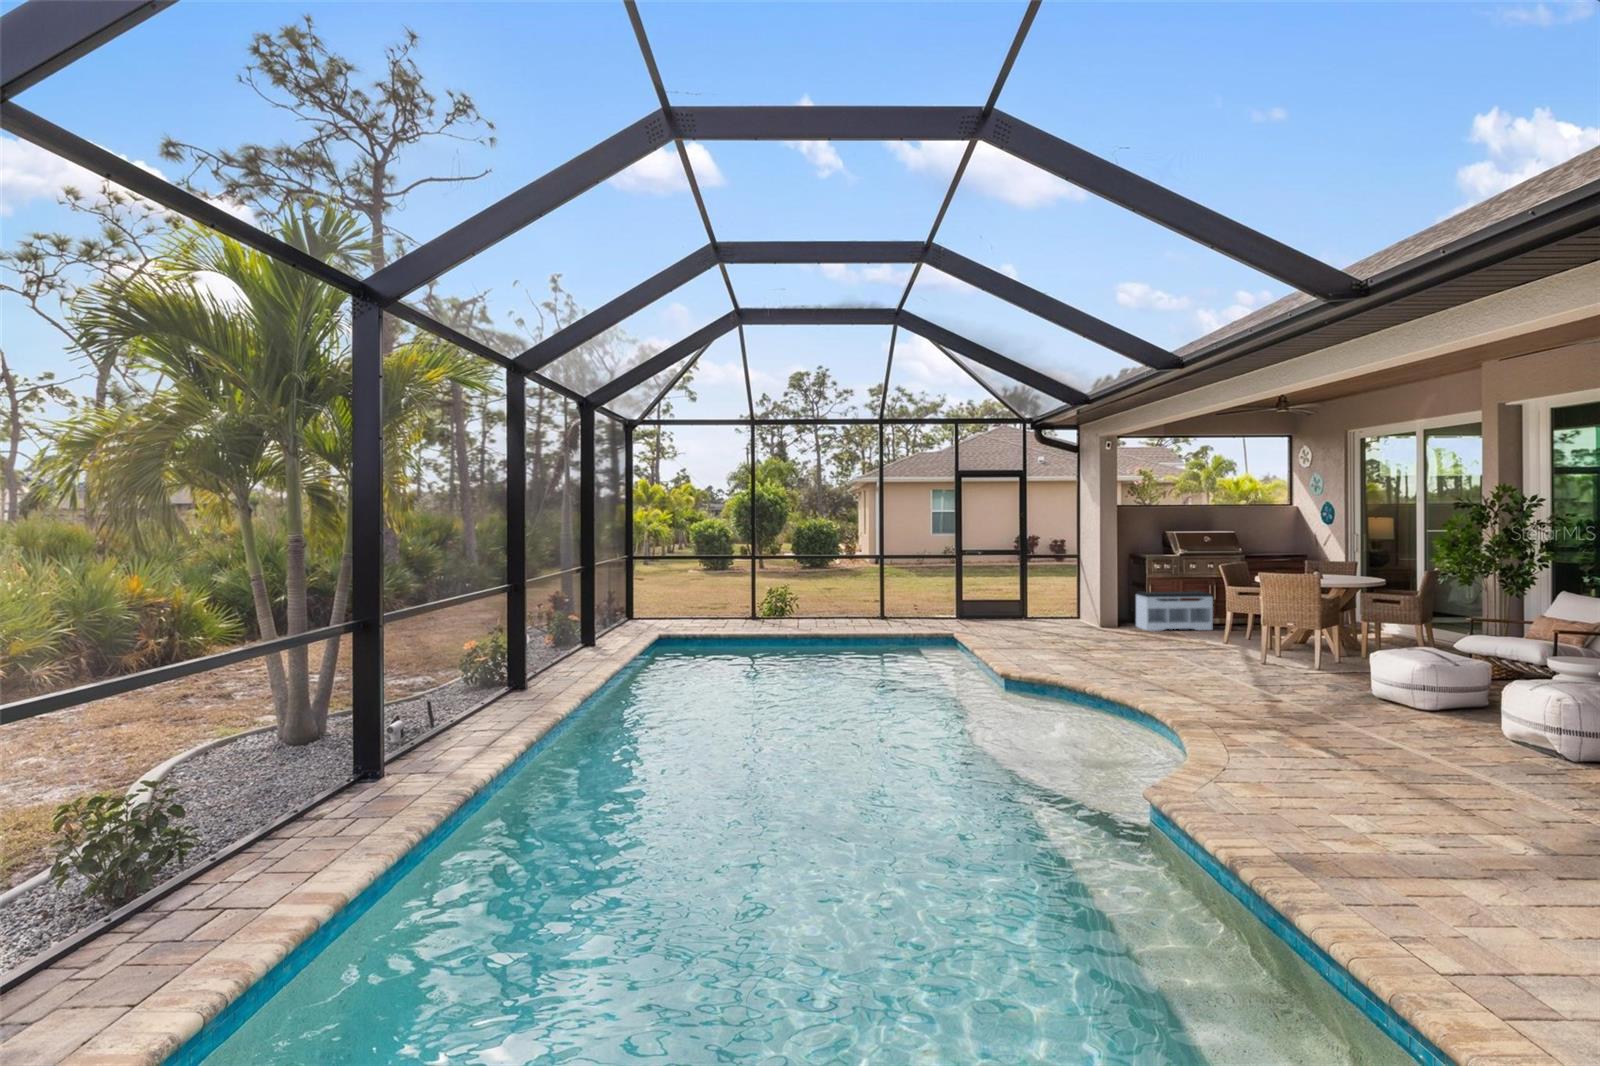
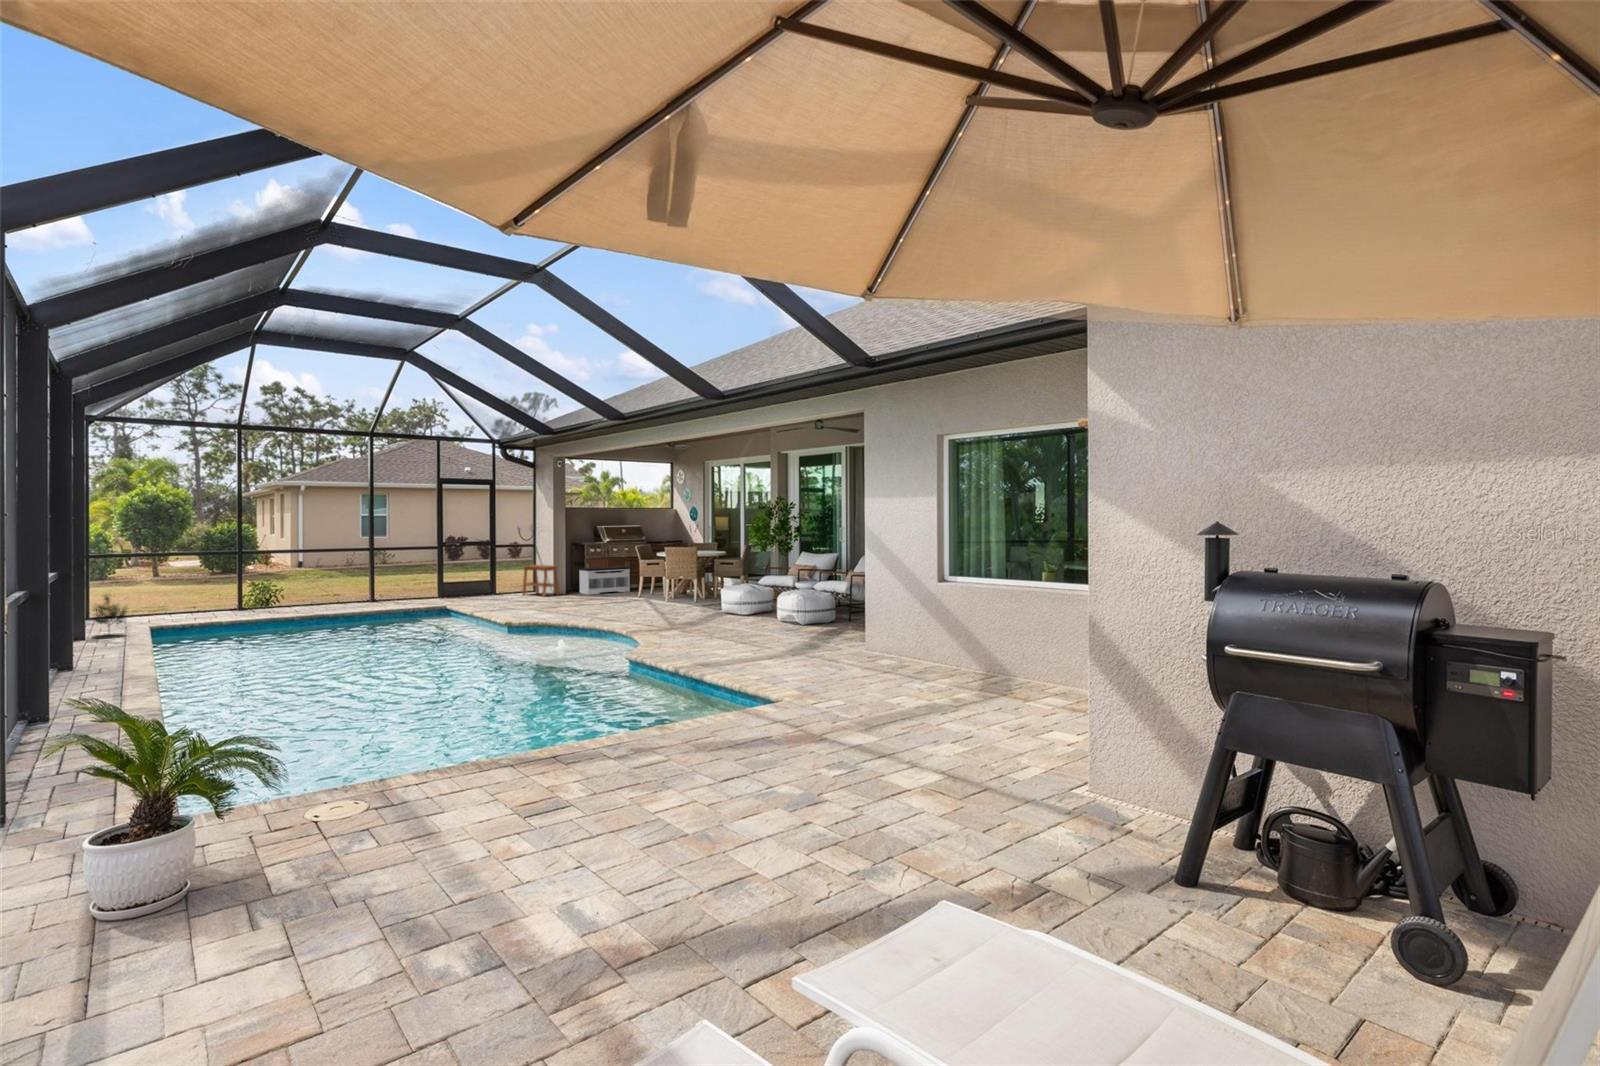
side table: none [1056,584,1105,630] -> present [522,565,559,597]
potted tree: none [594,598,627,648] -> present [91,595,128,639]

